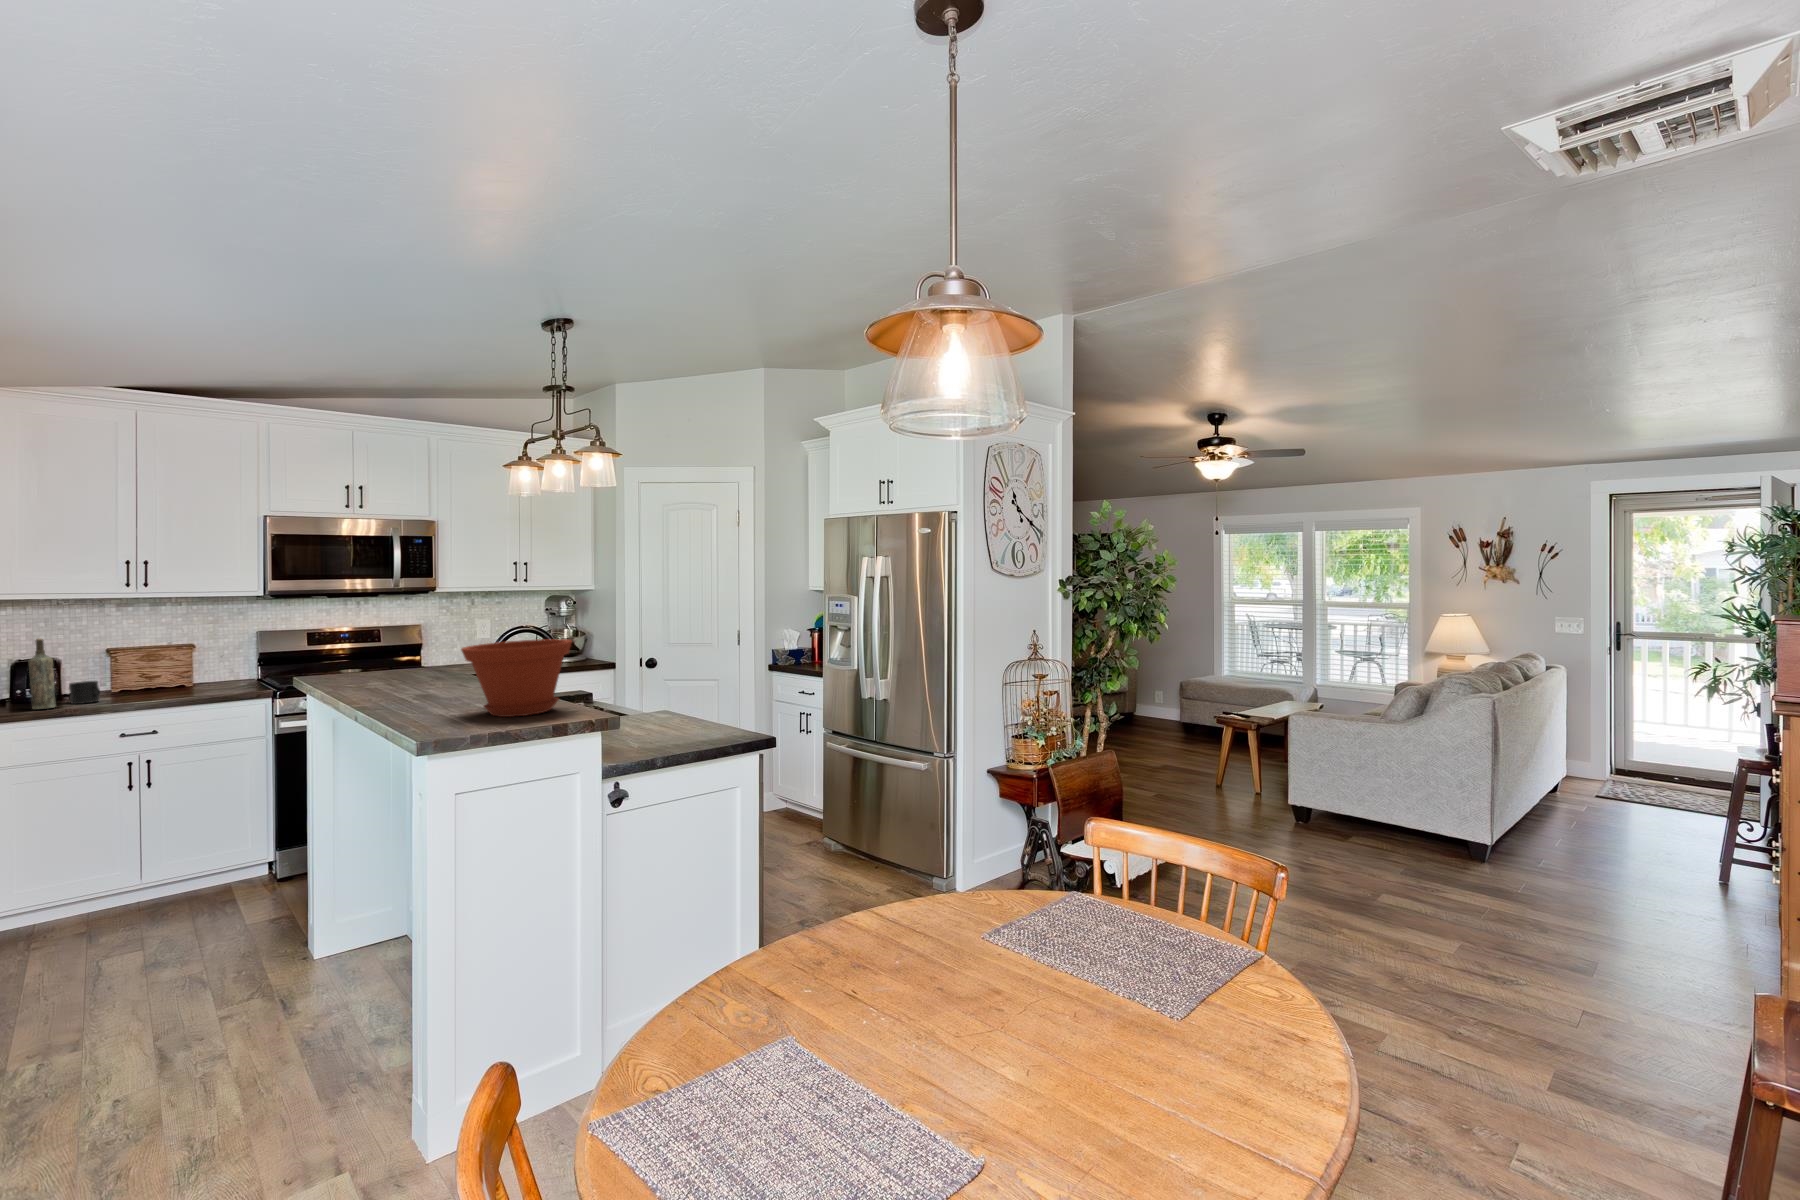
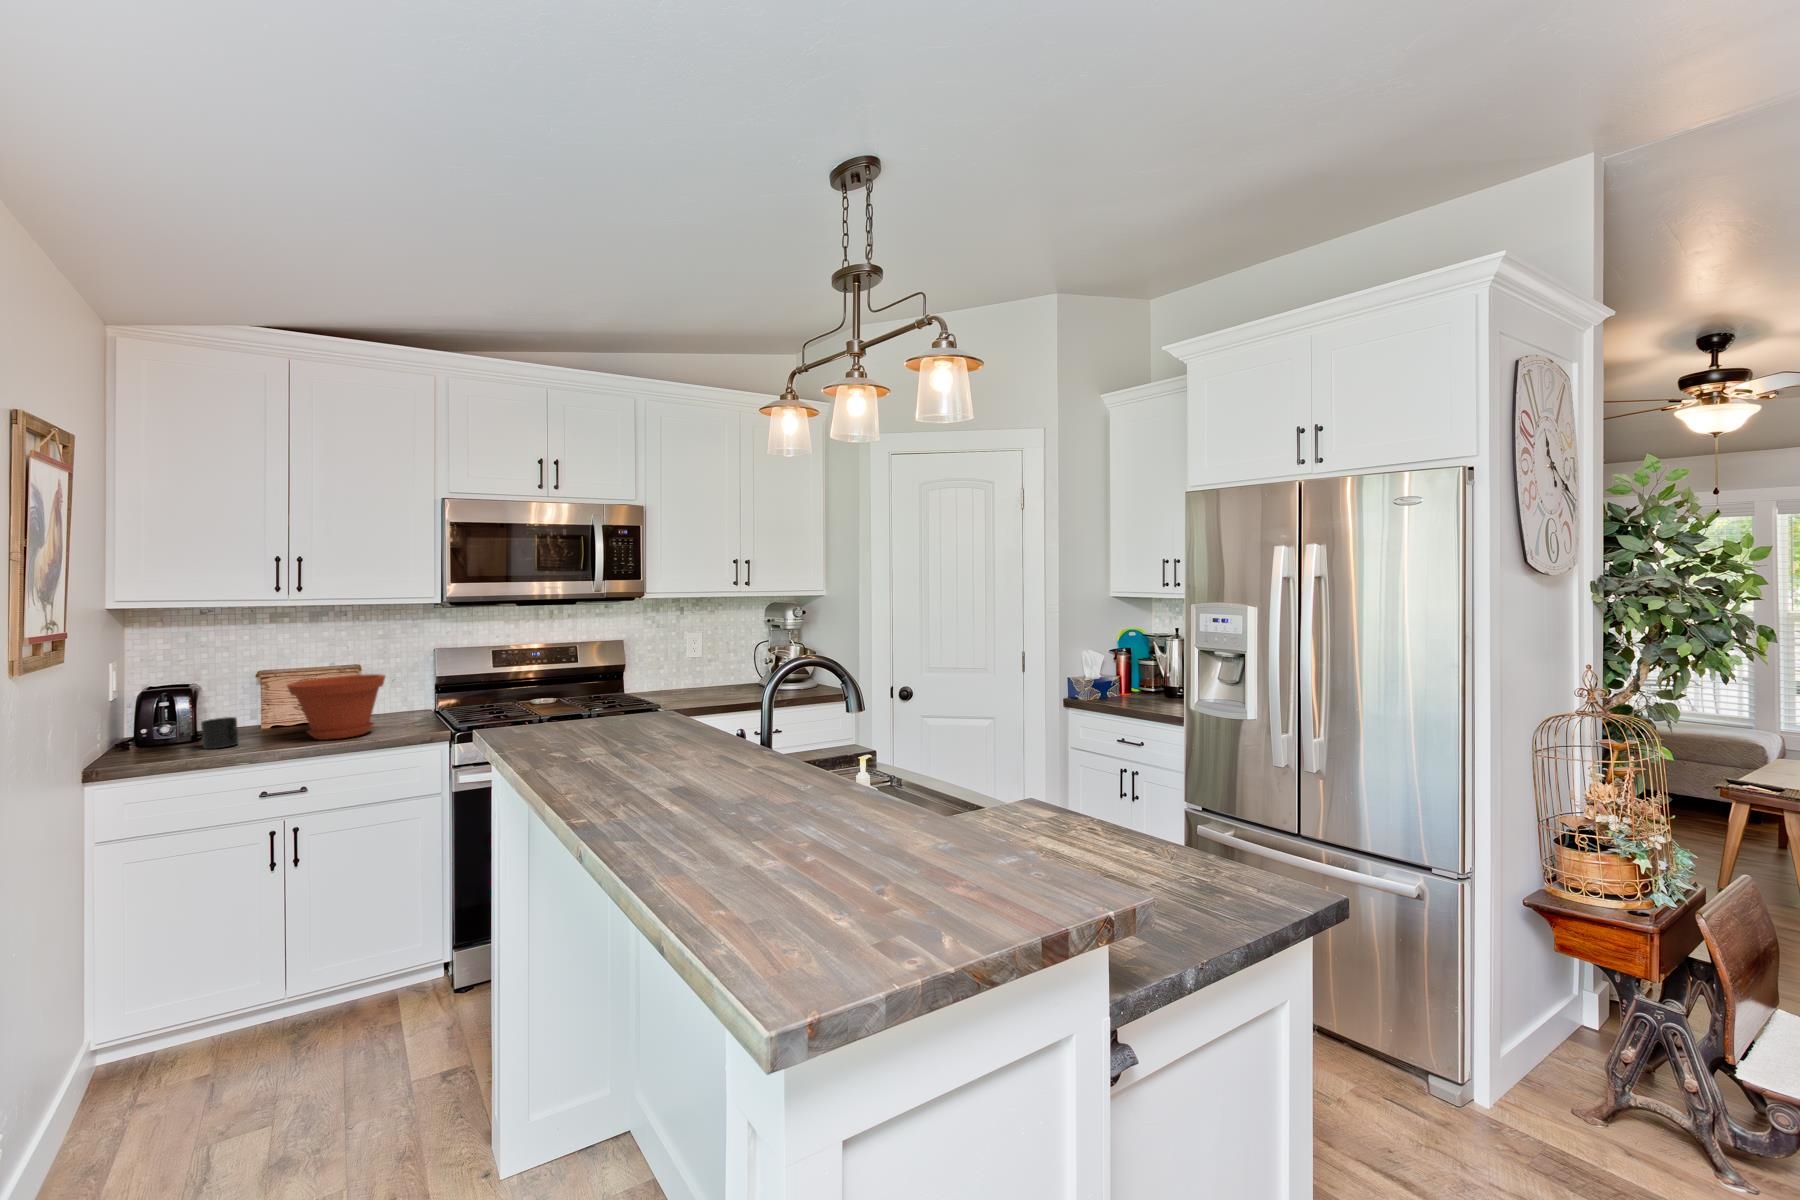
bottle: present [29,639,55,709] -> none [146,664,179,759]
plant pot: present [461,639,572,717] -> present [287,674,385,740]

